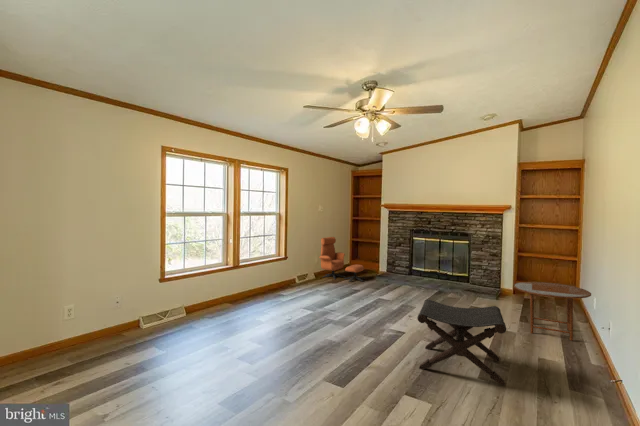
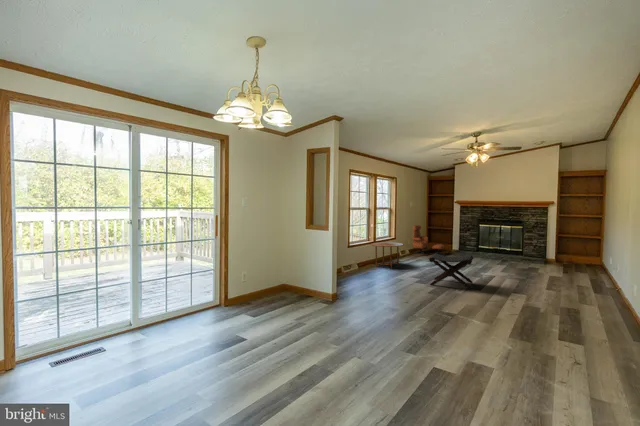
side table: present [514,282,591,341] -> present [371,242,404,269]
footstool: present [417,299,506,385] -> present [429,253,473,289]

